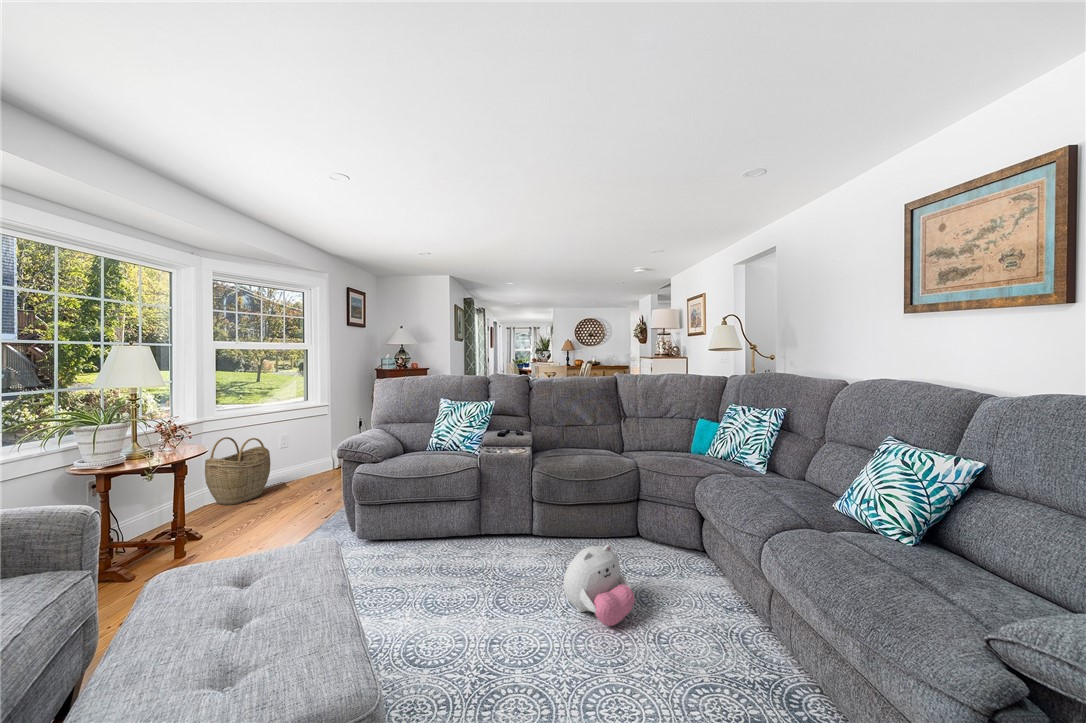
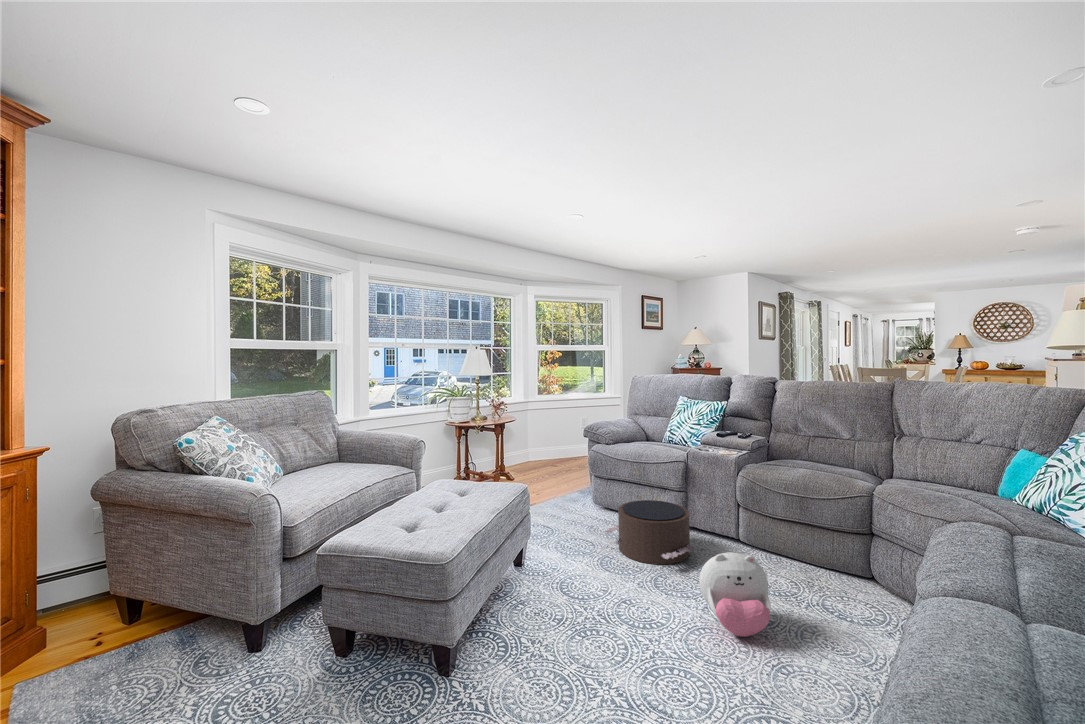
woven basket: present [205,437,271,505] -> none [523,416,564,466]
pouf: none [410,512,514,587] -> present [605,500,696,564]

